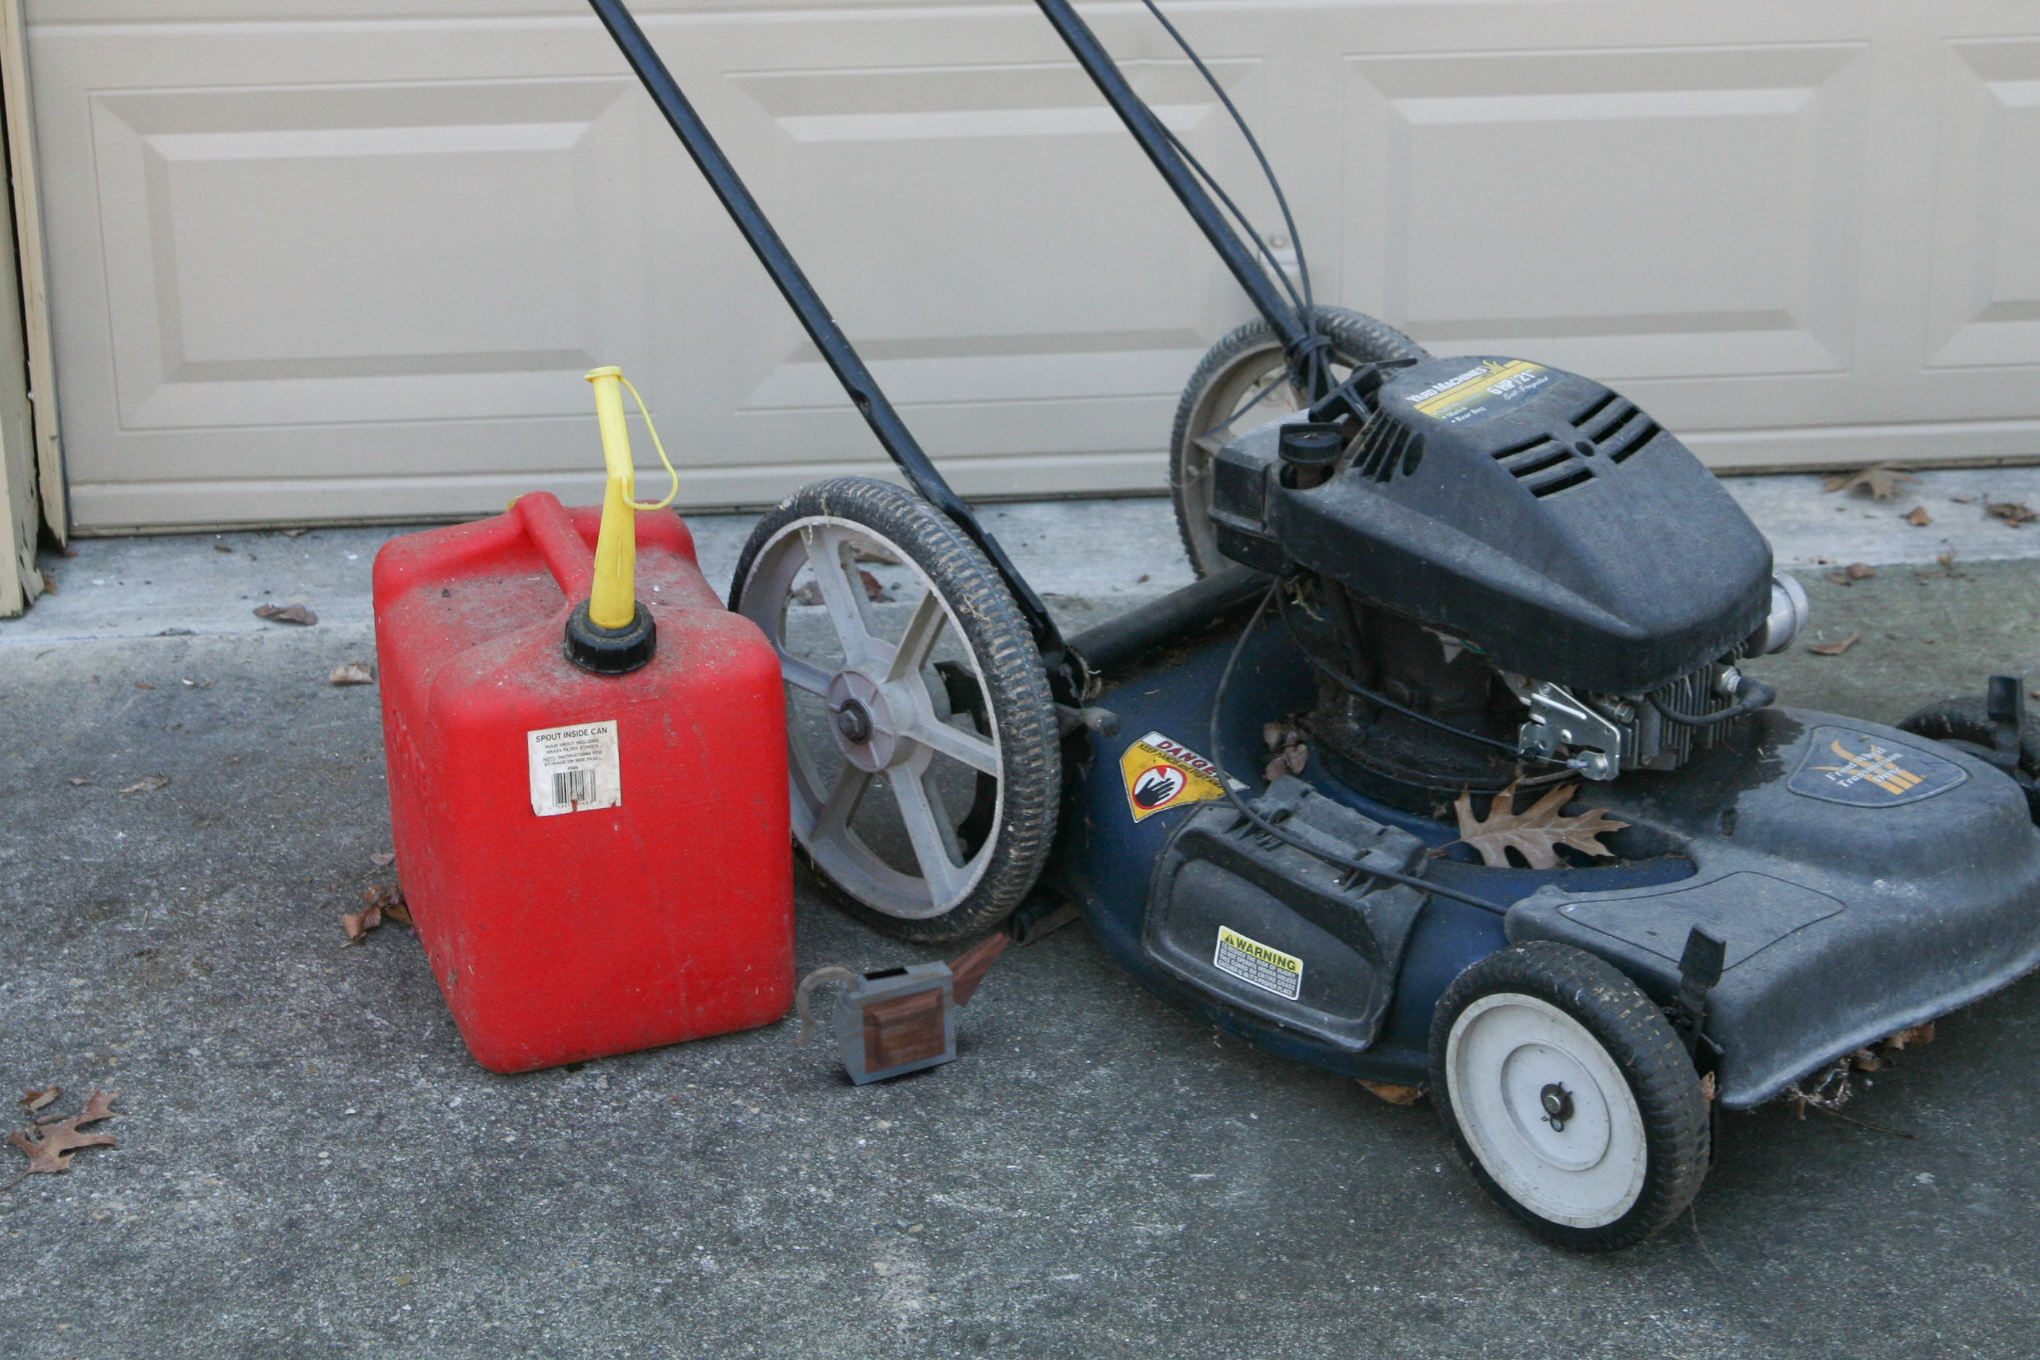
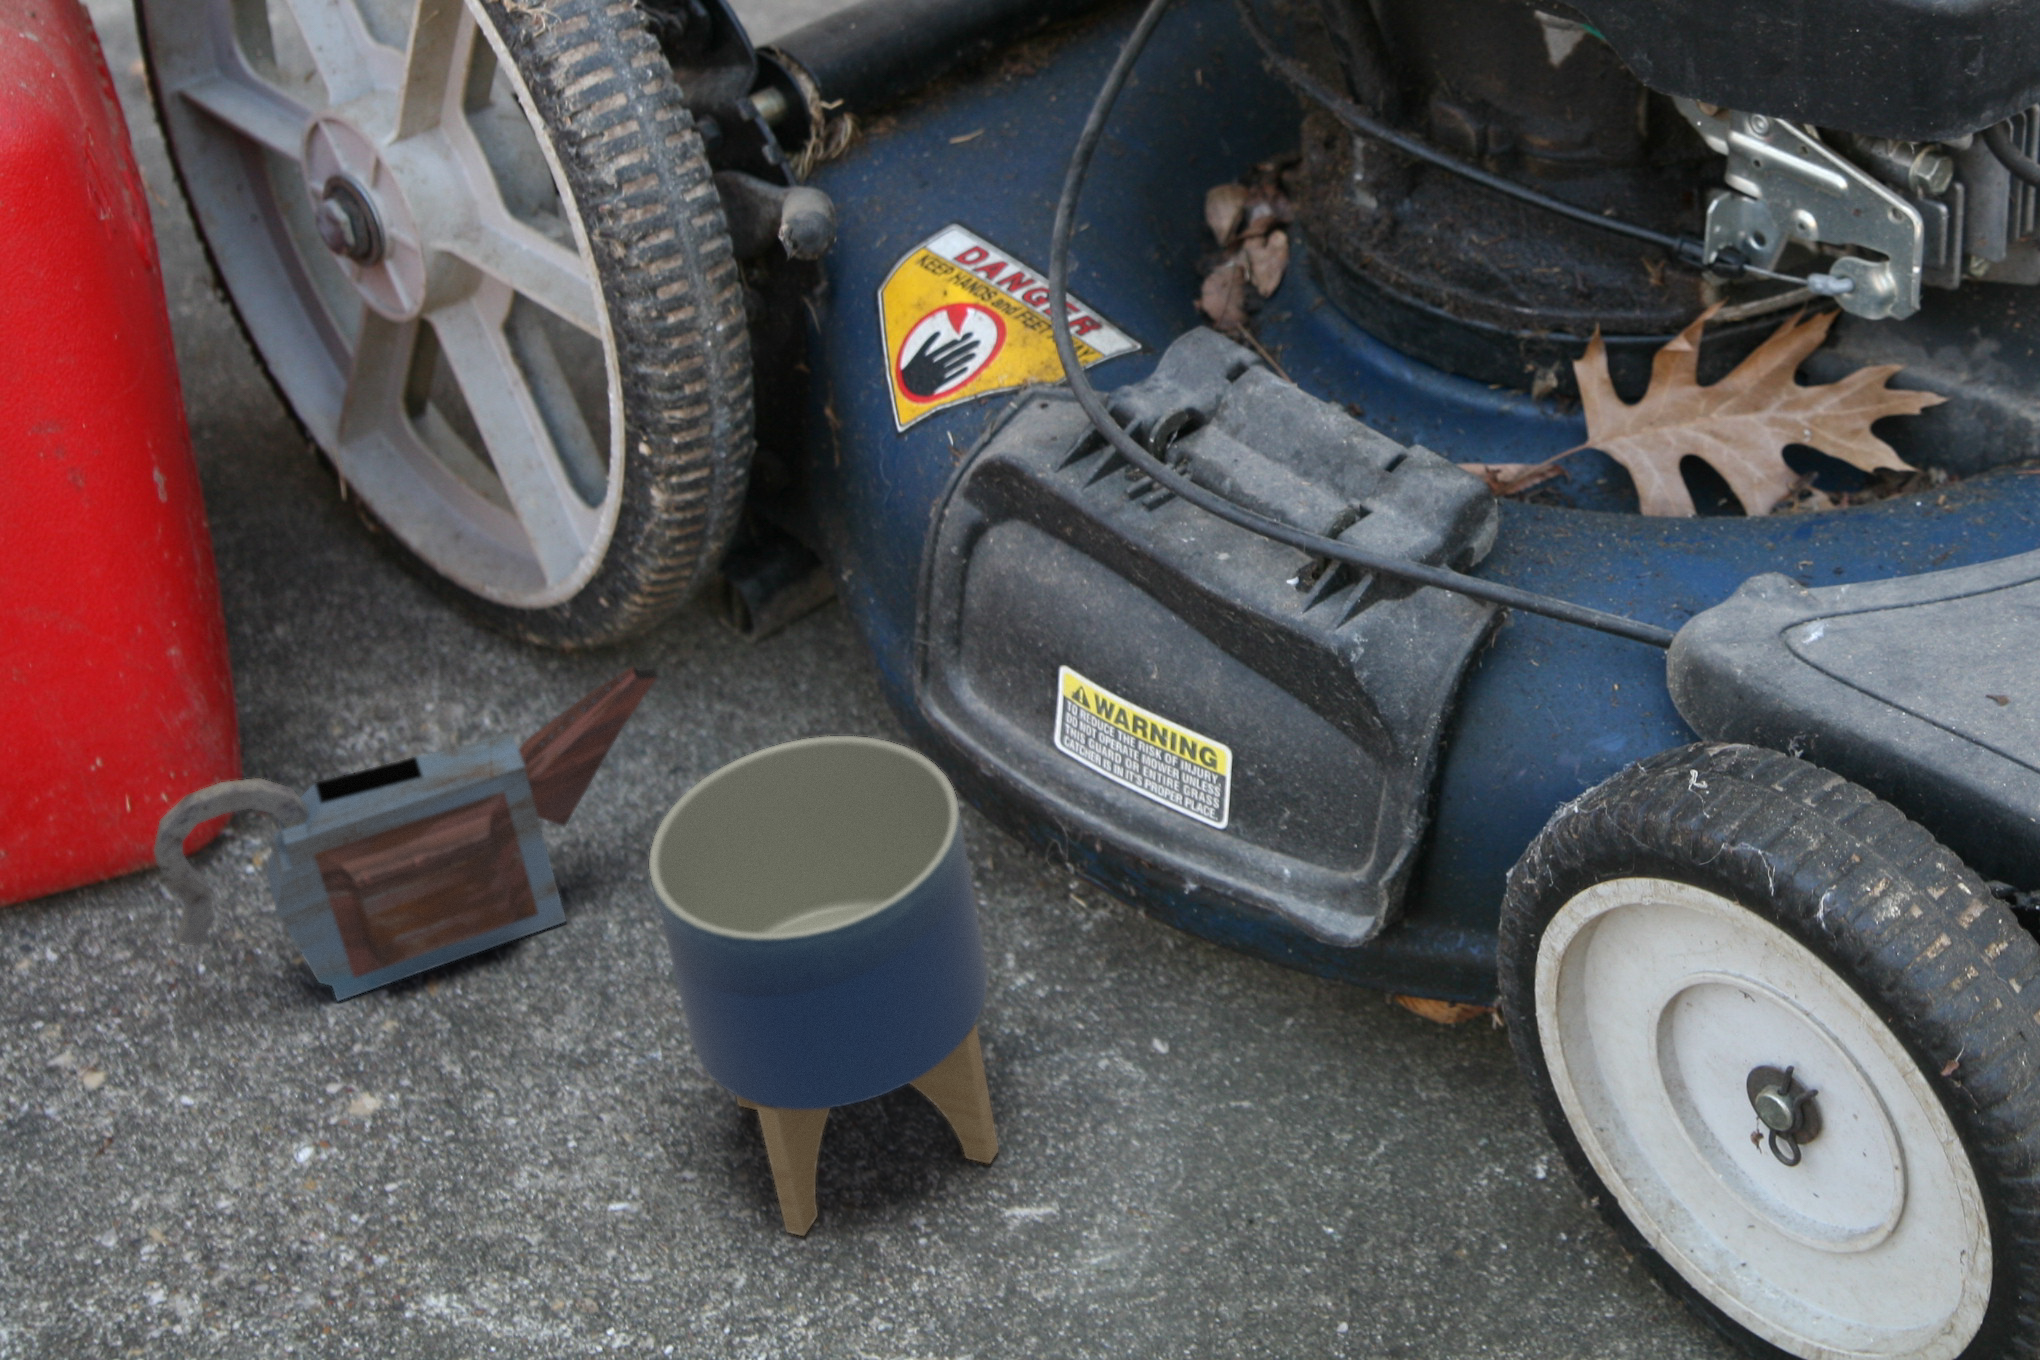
planter: none [1050,950,1186,1182] -> present [649,736,999,1236]

